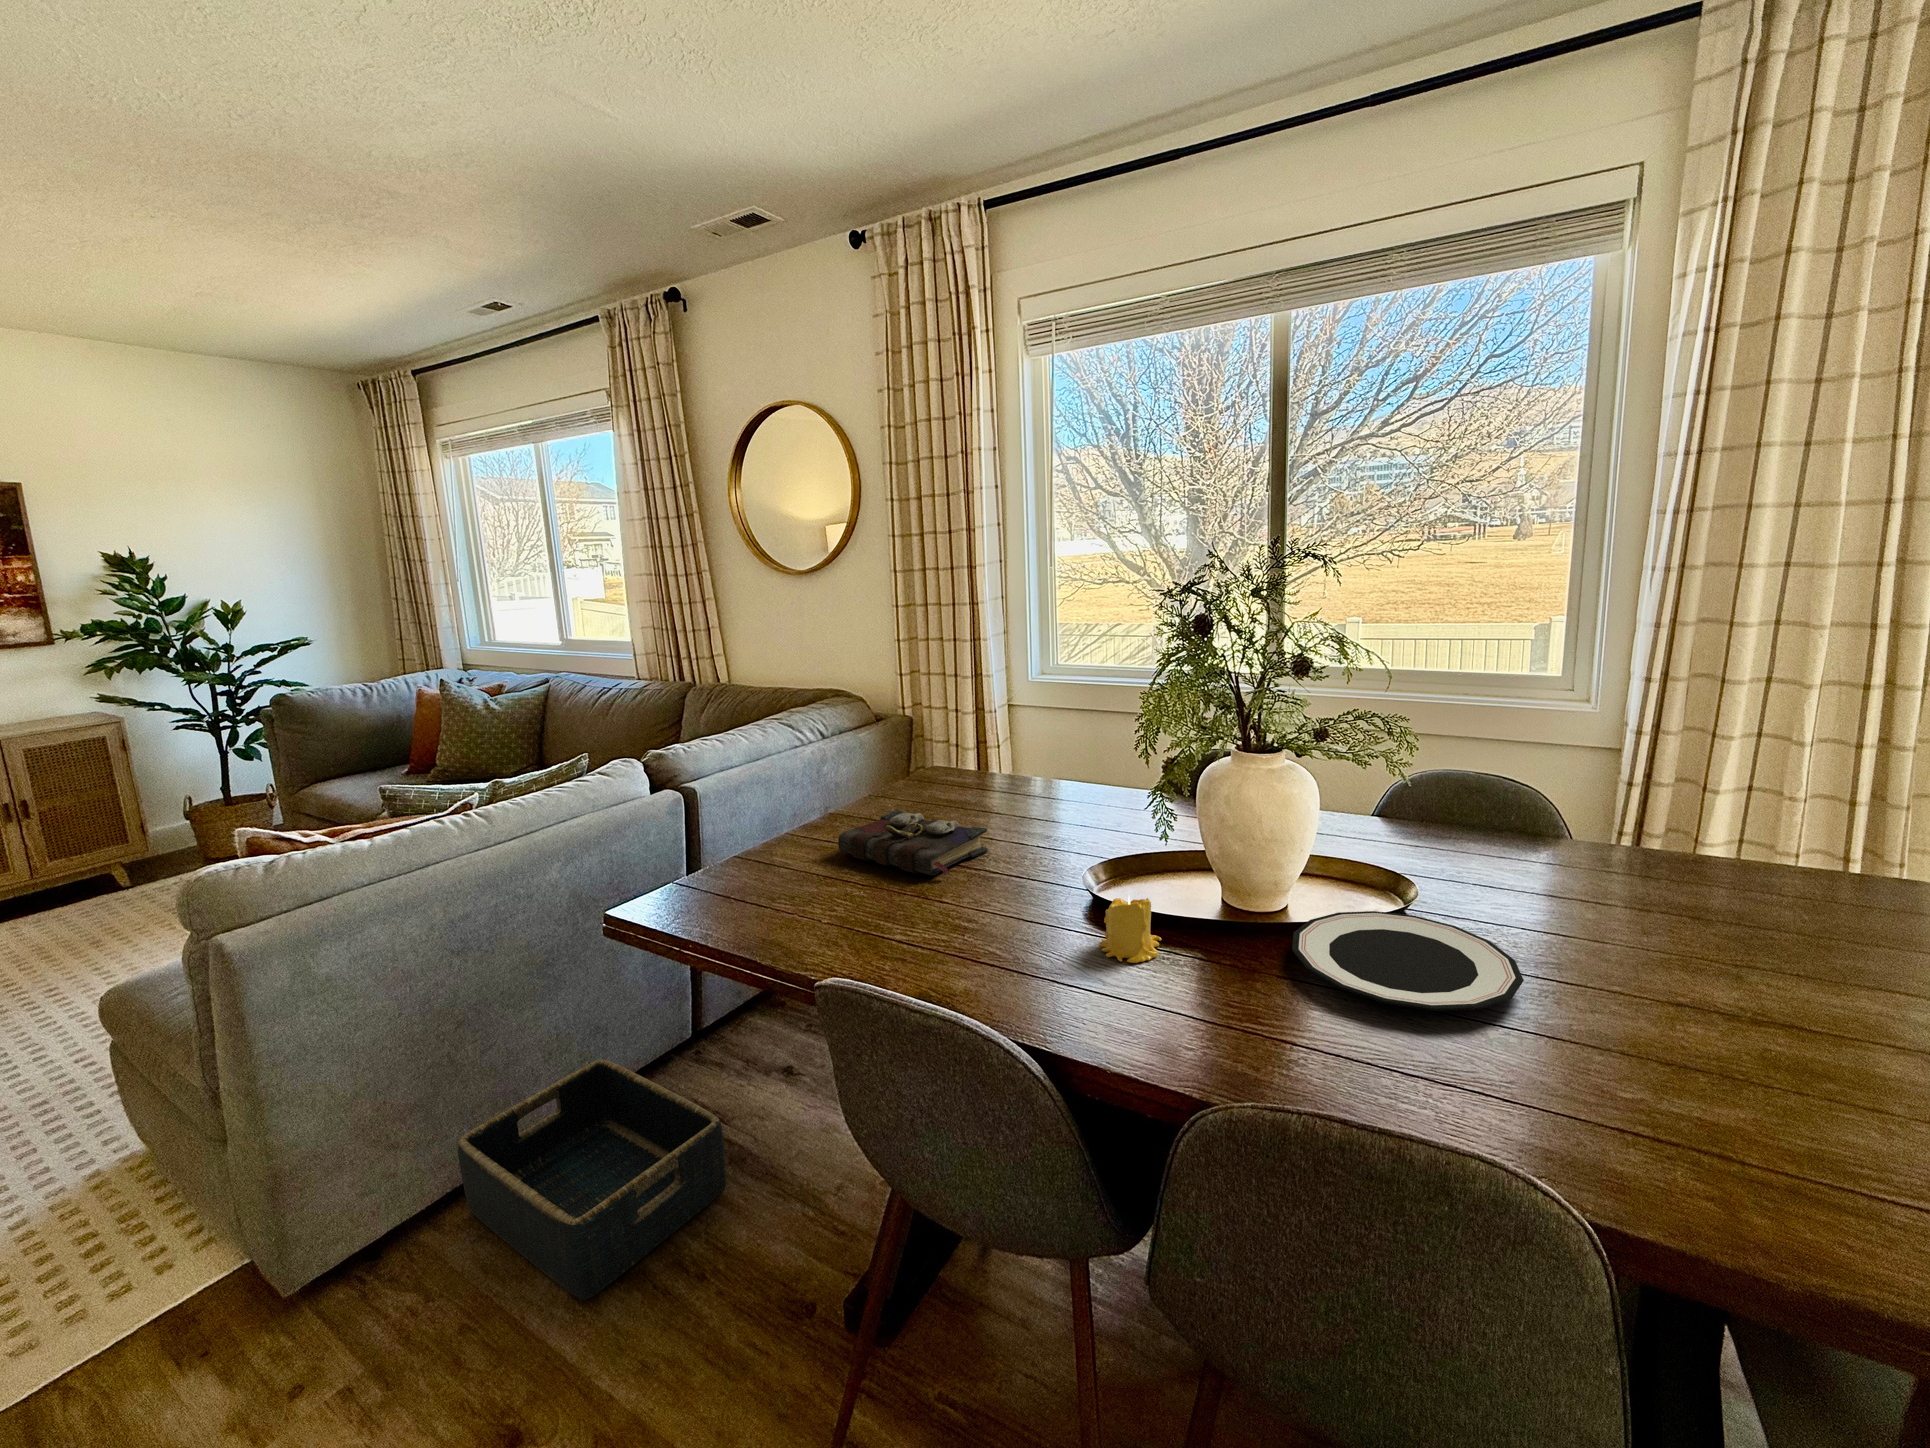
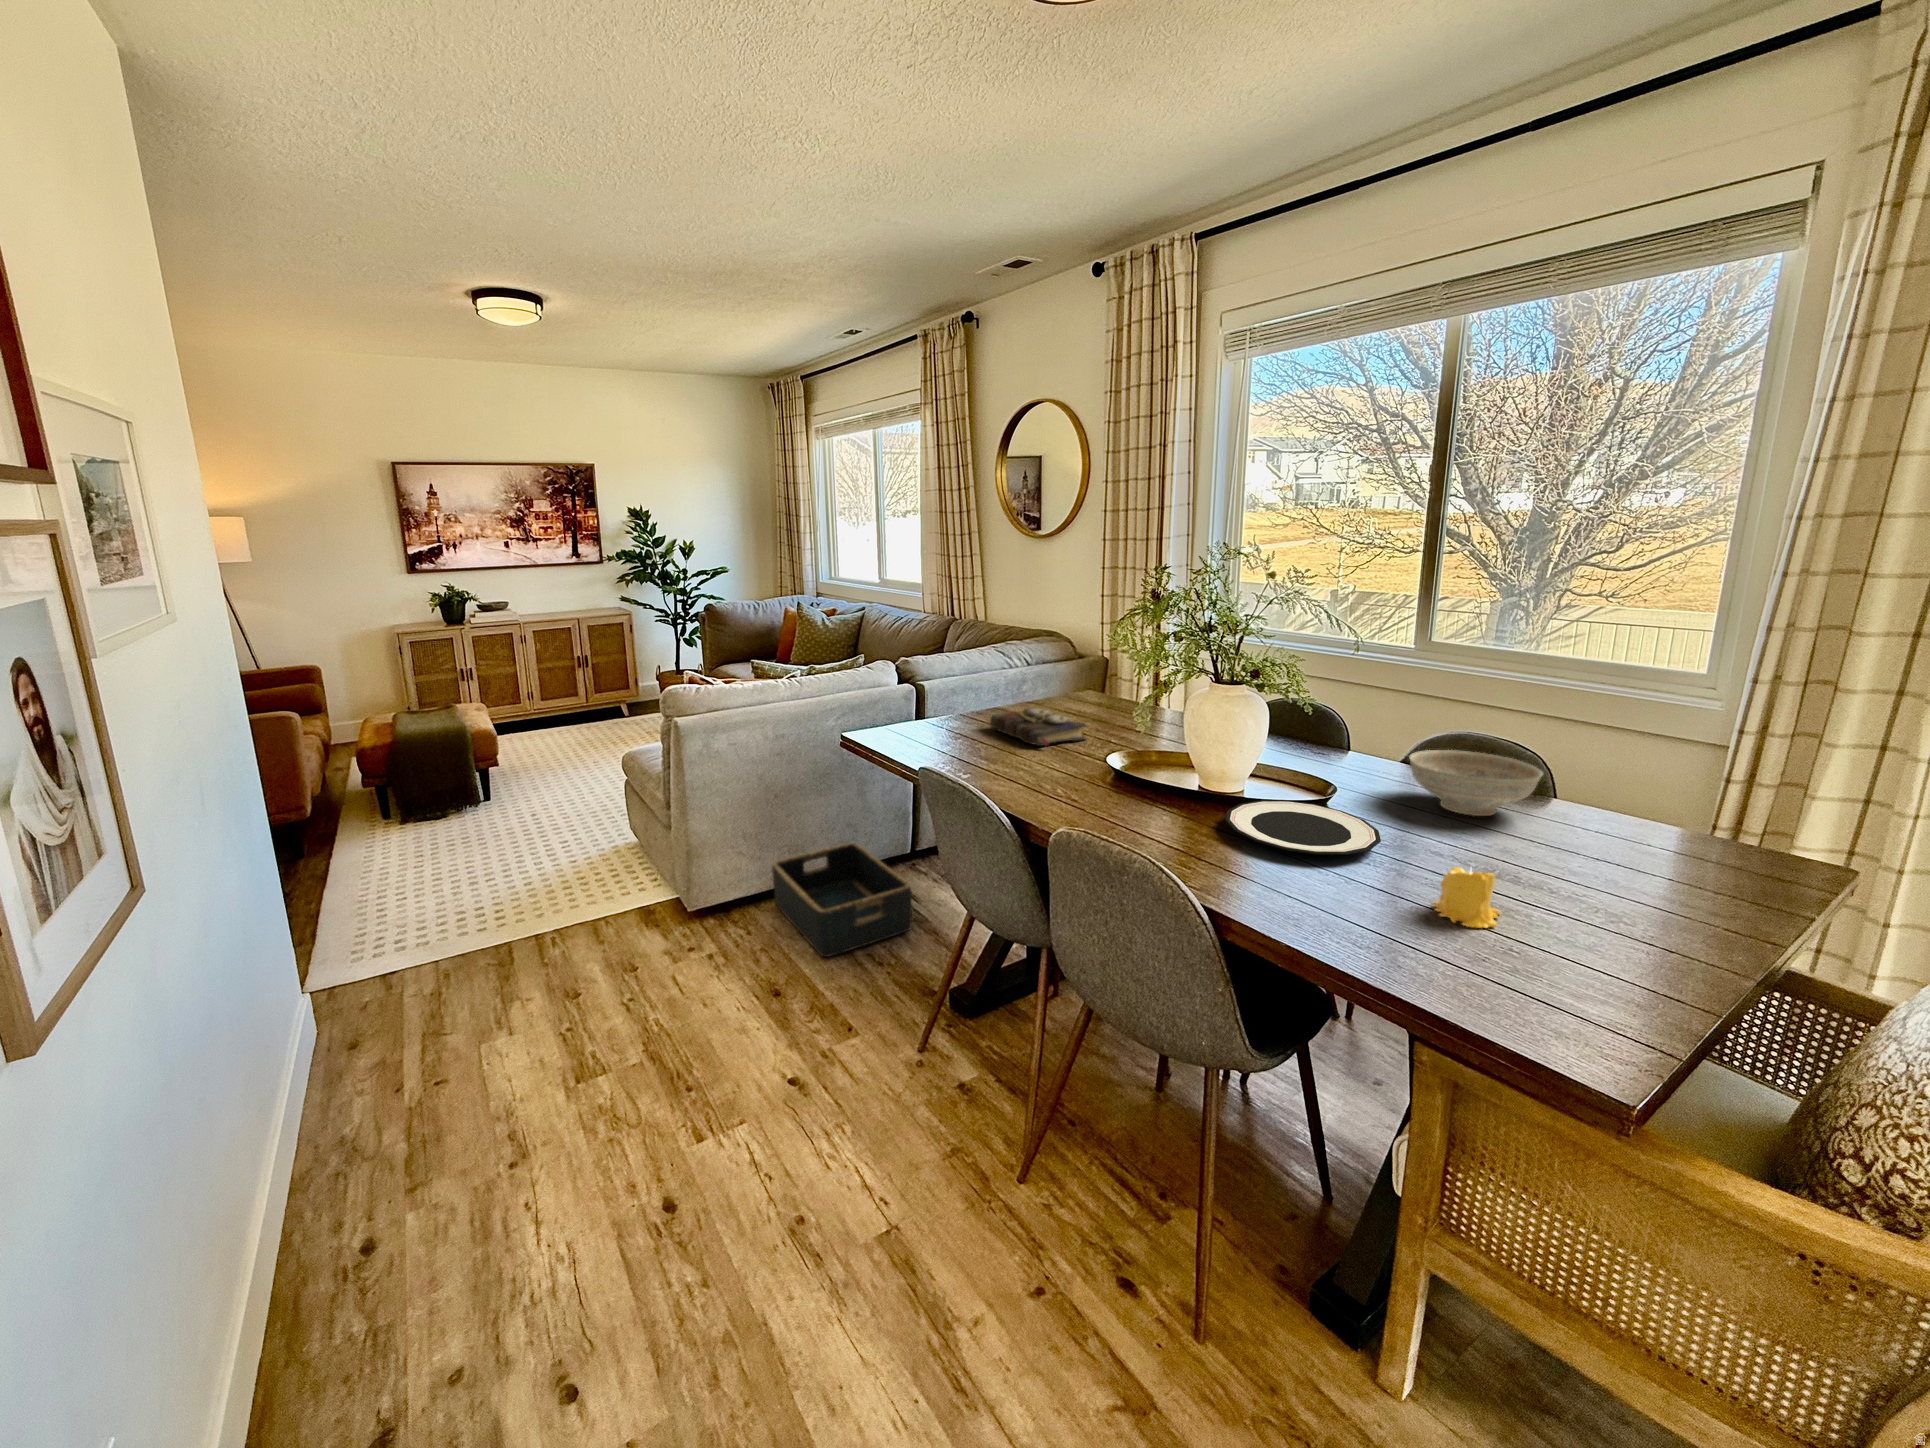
decorative bowl: none [1434,802,1599,888] -> present [1409,750,1543,816]
candle: present [1100,896,1162,963] -> present [1433,867,1501,928]

